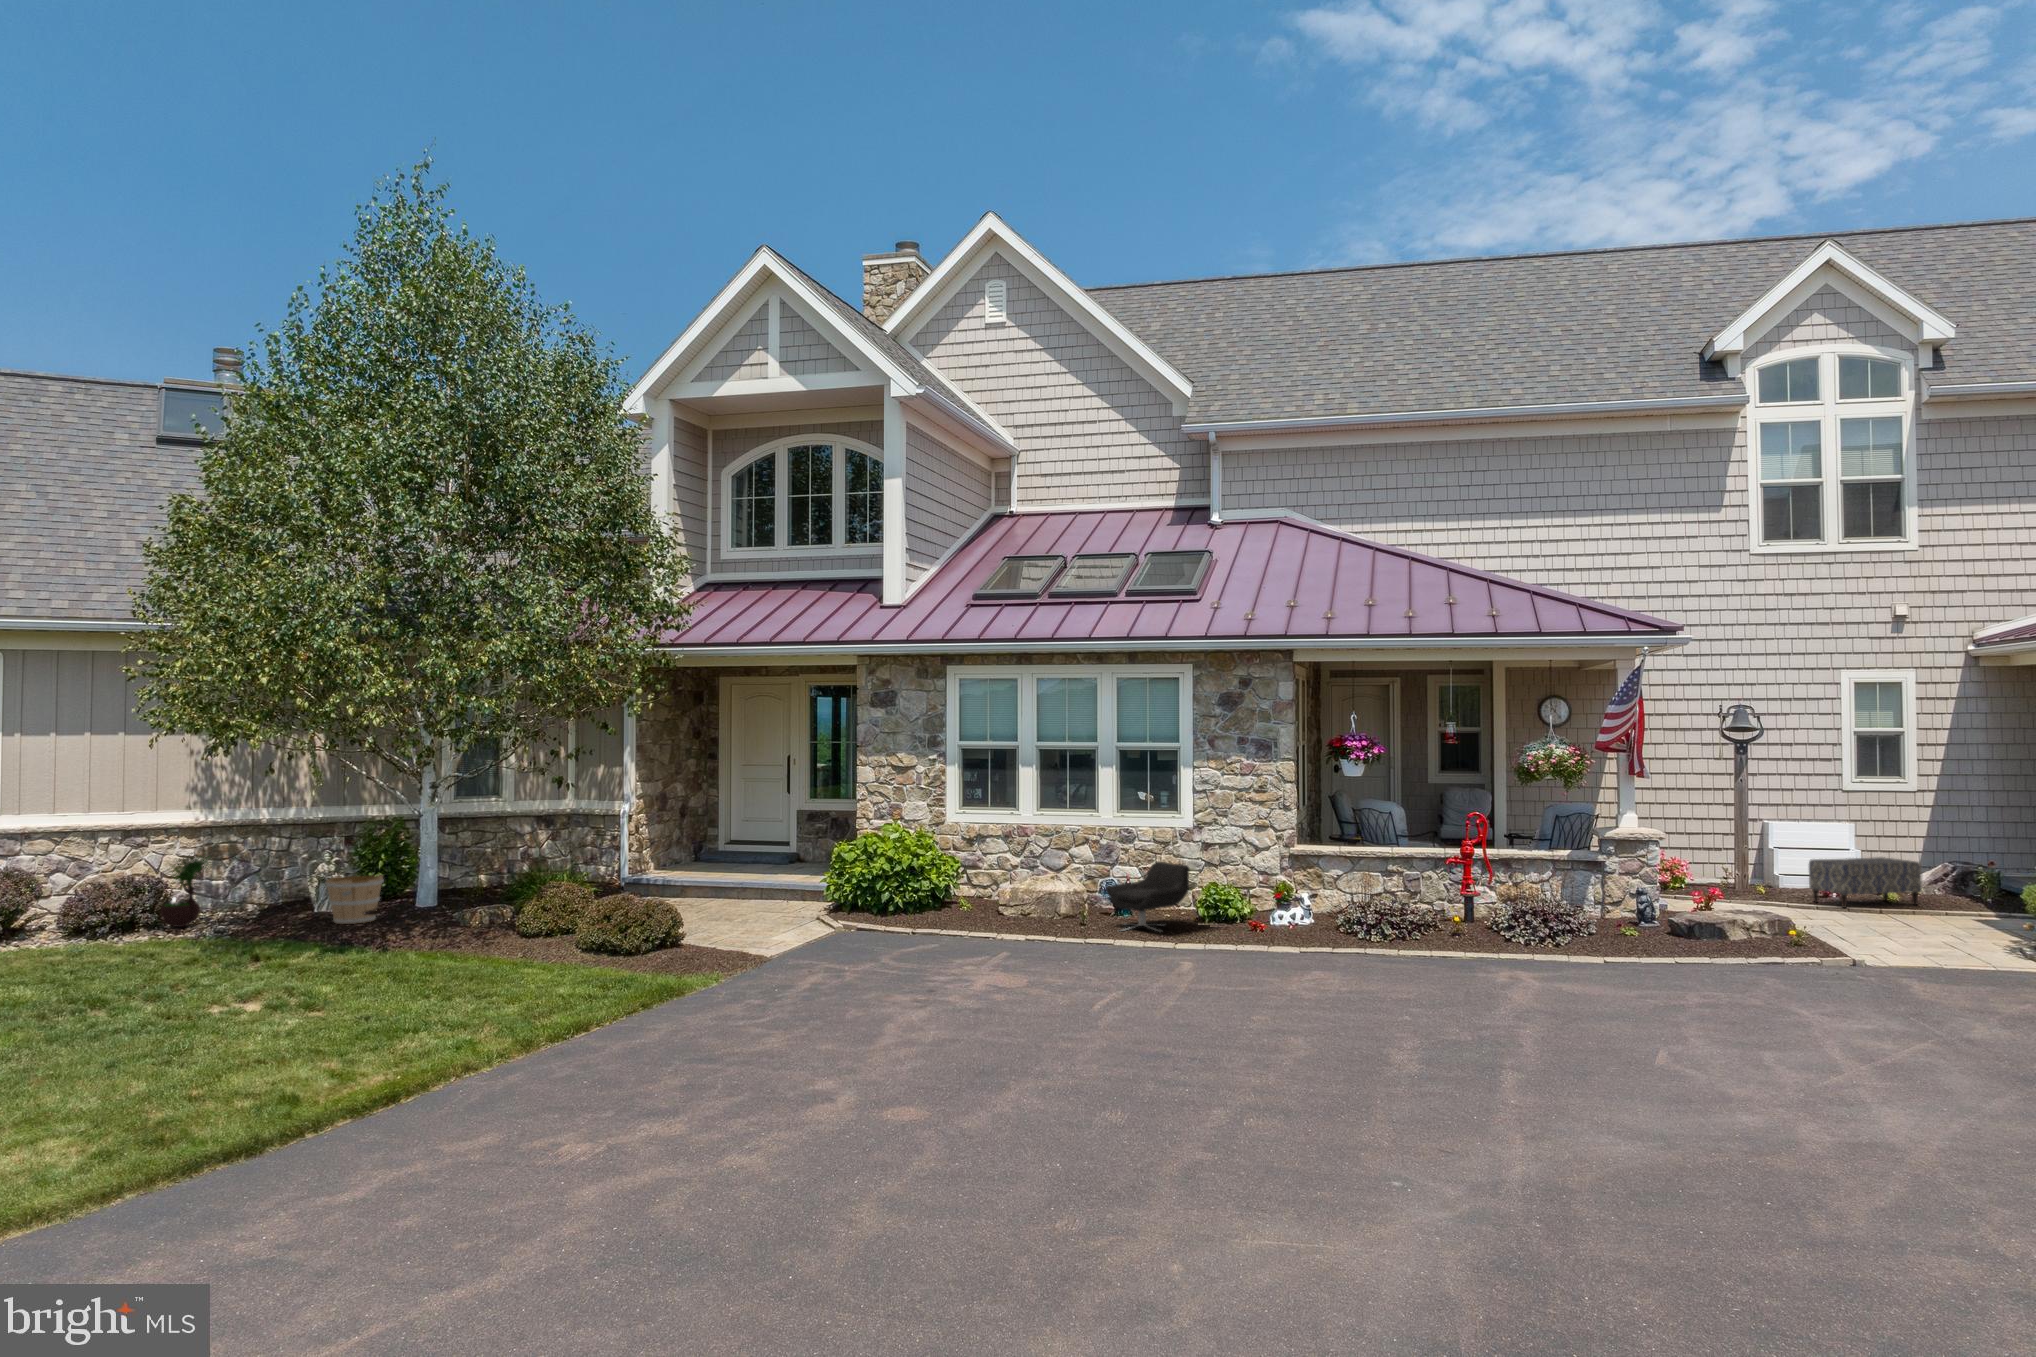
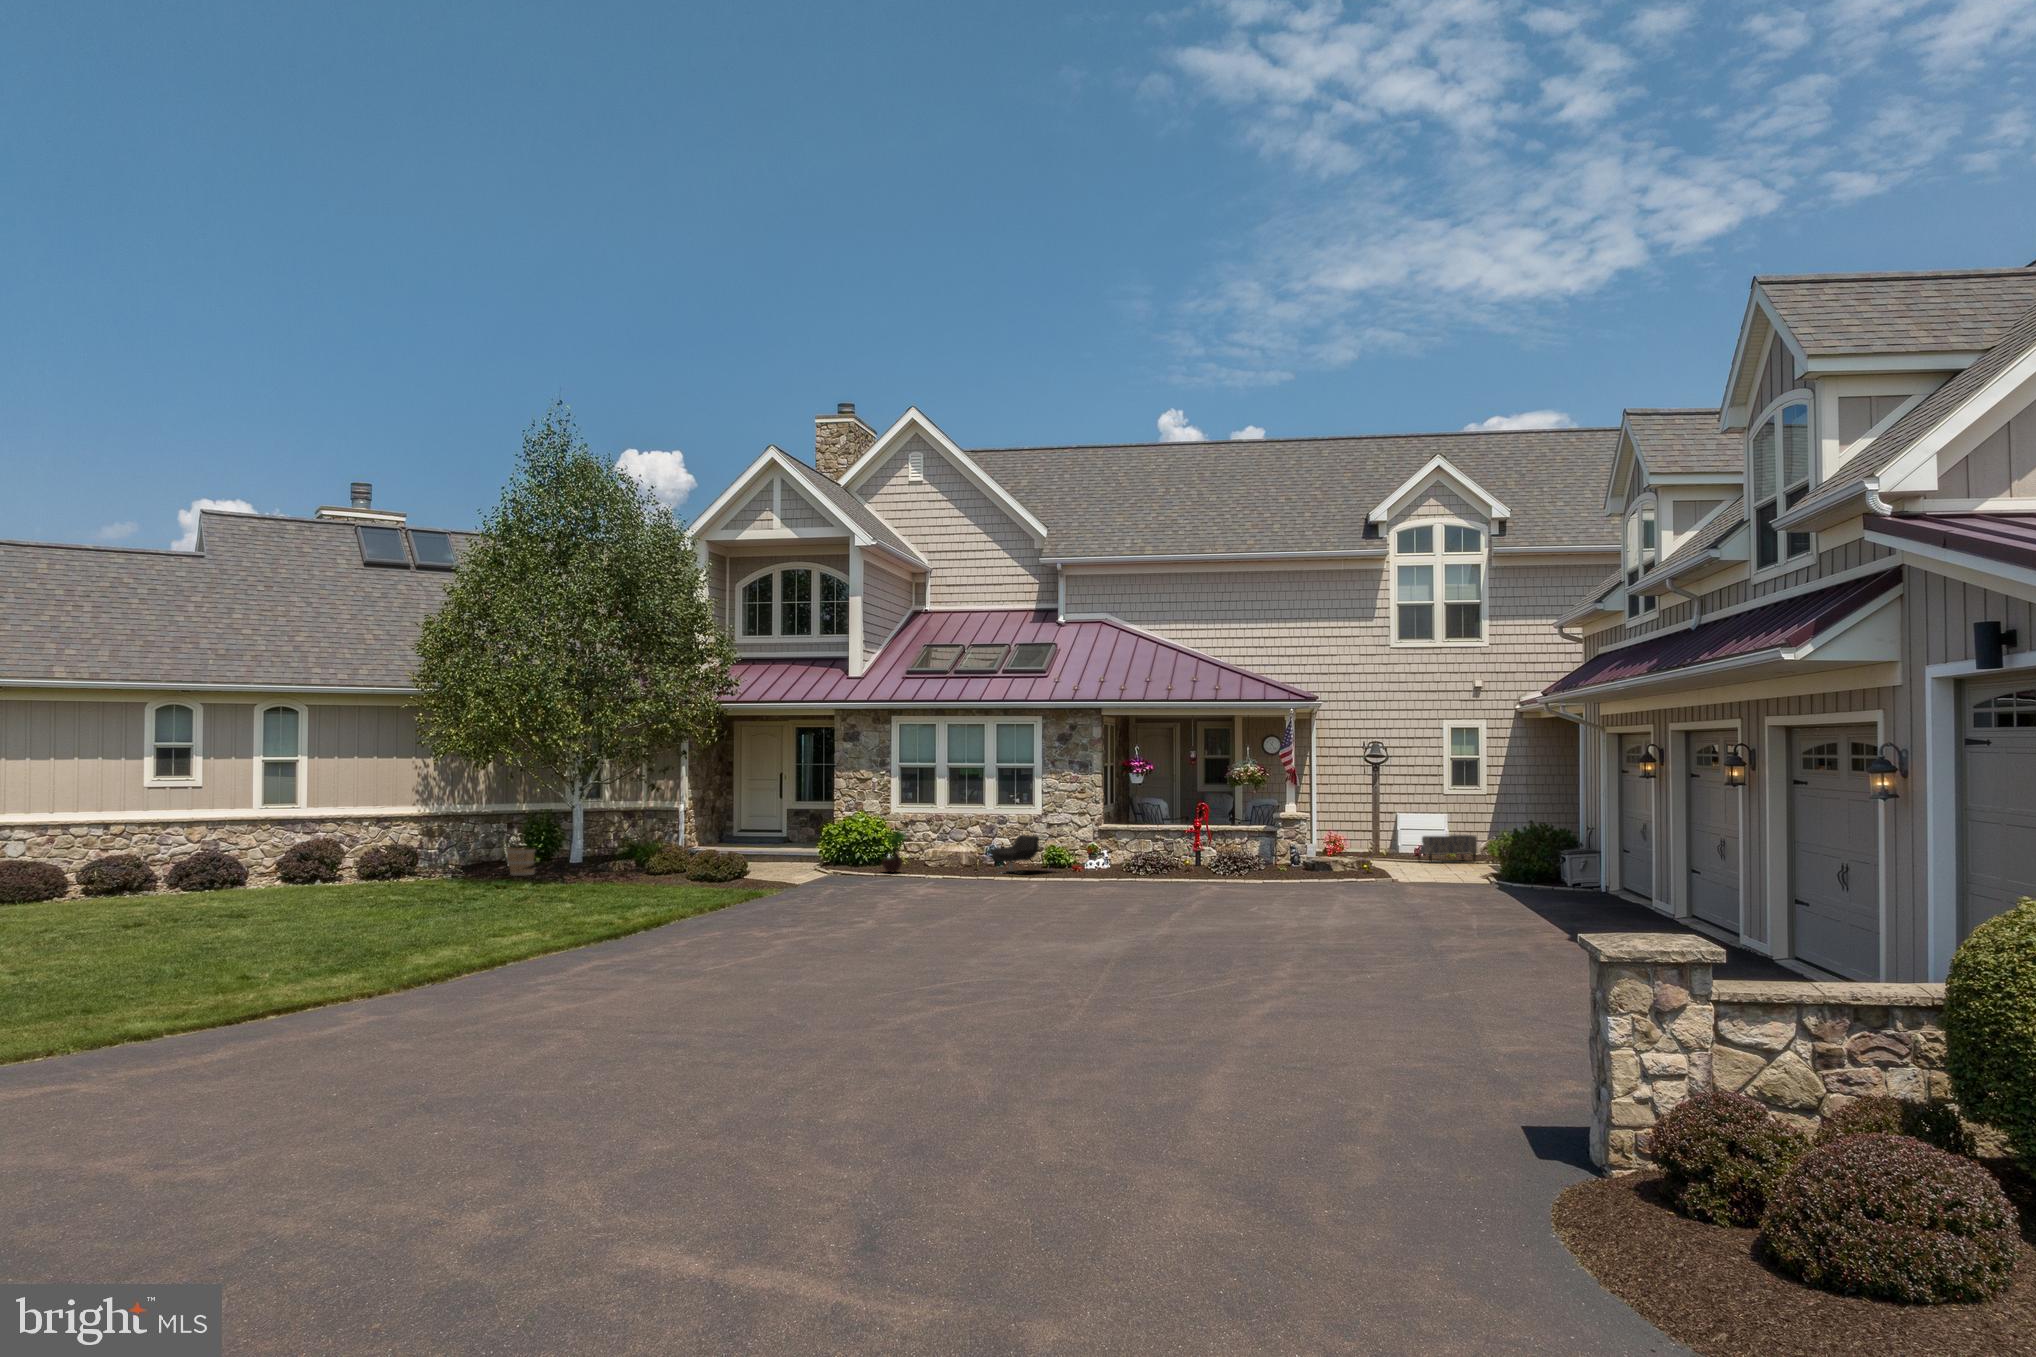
potted tree: present [160,853,209,927] -> present [882,829,906,872]

